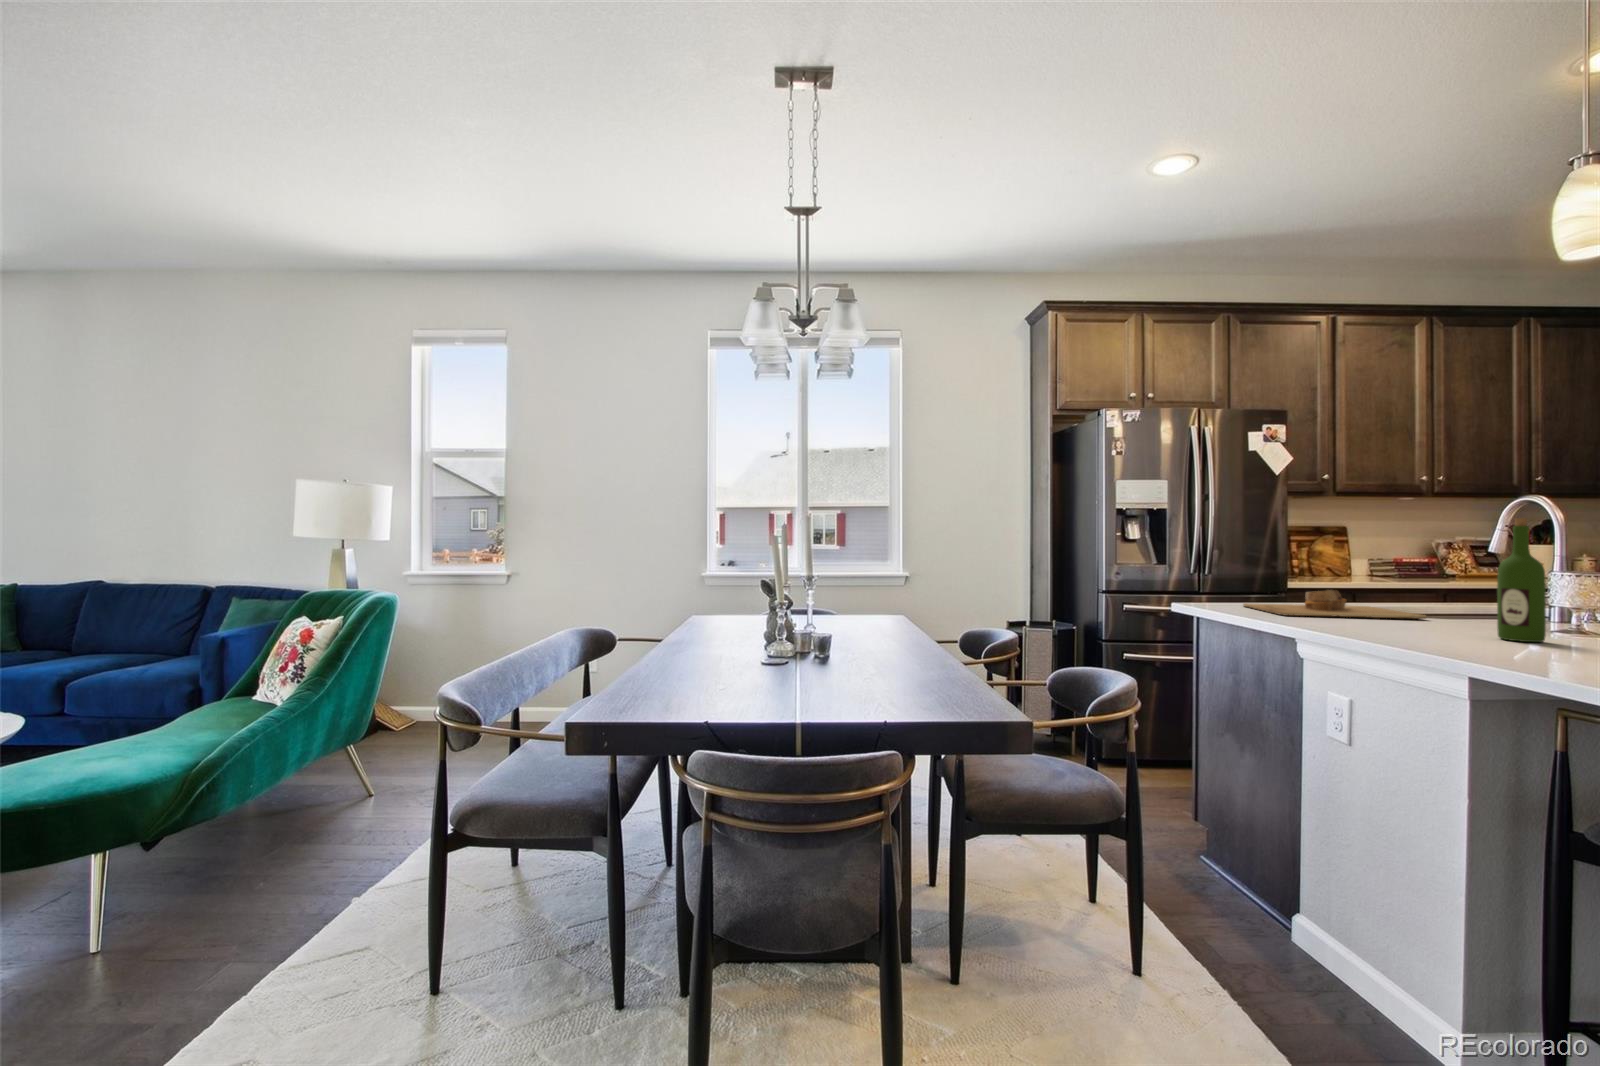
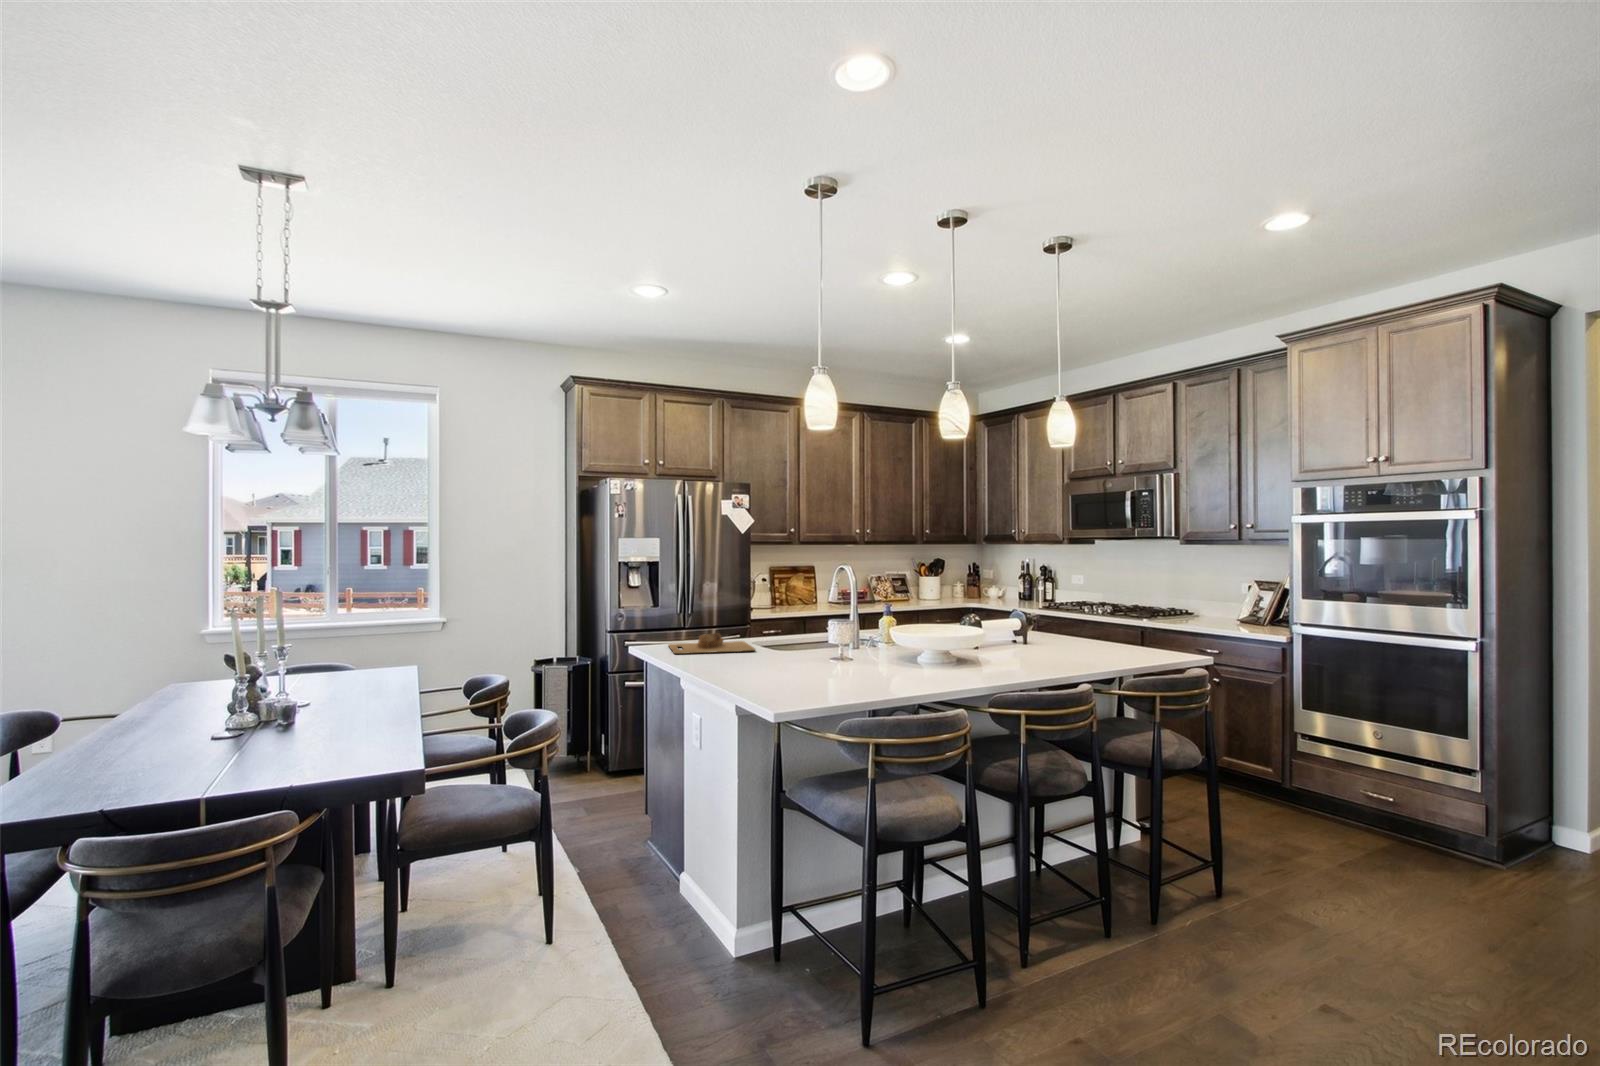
wine bottle: present [1497,518,1546,642] -> none [753,596,772,667]

